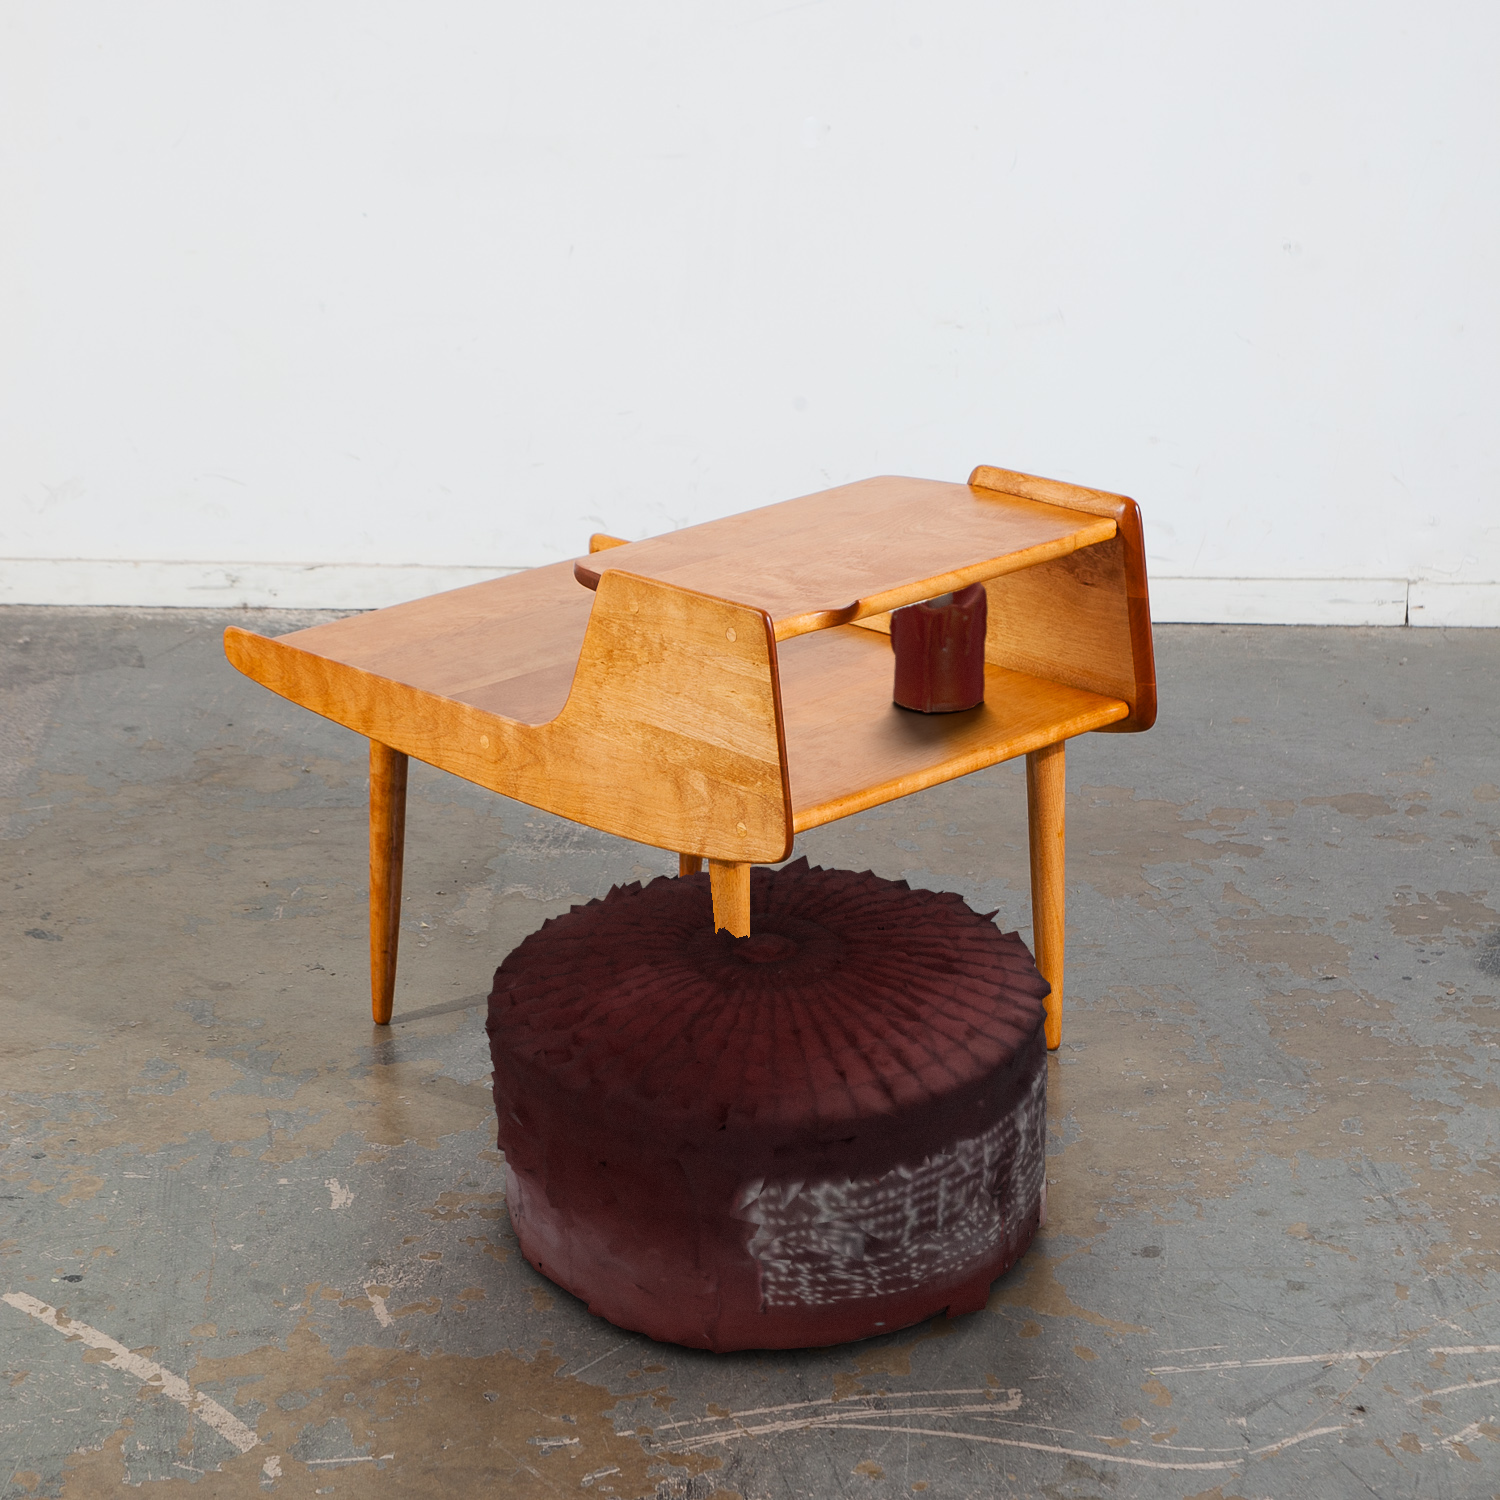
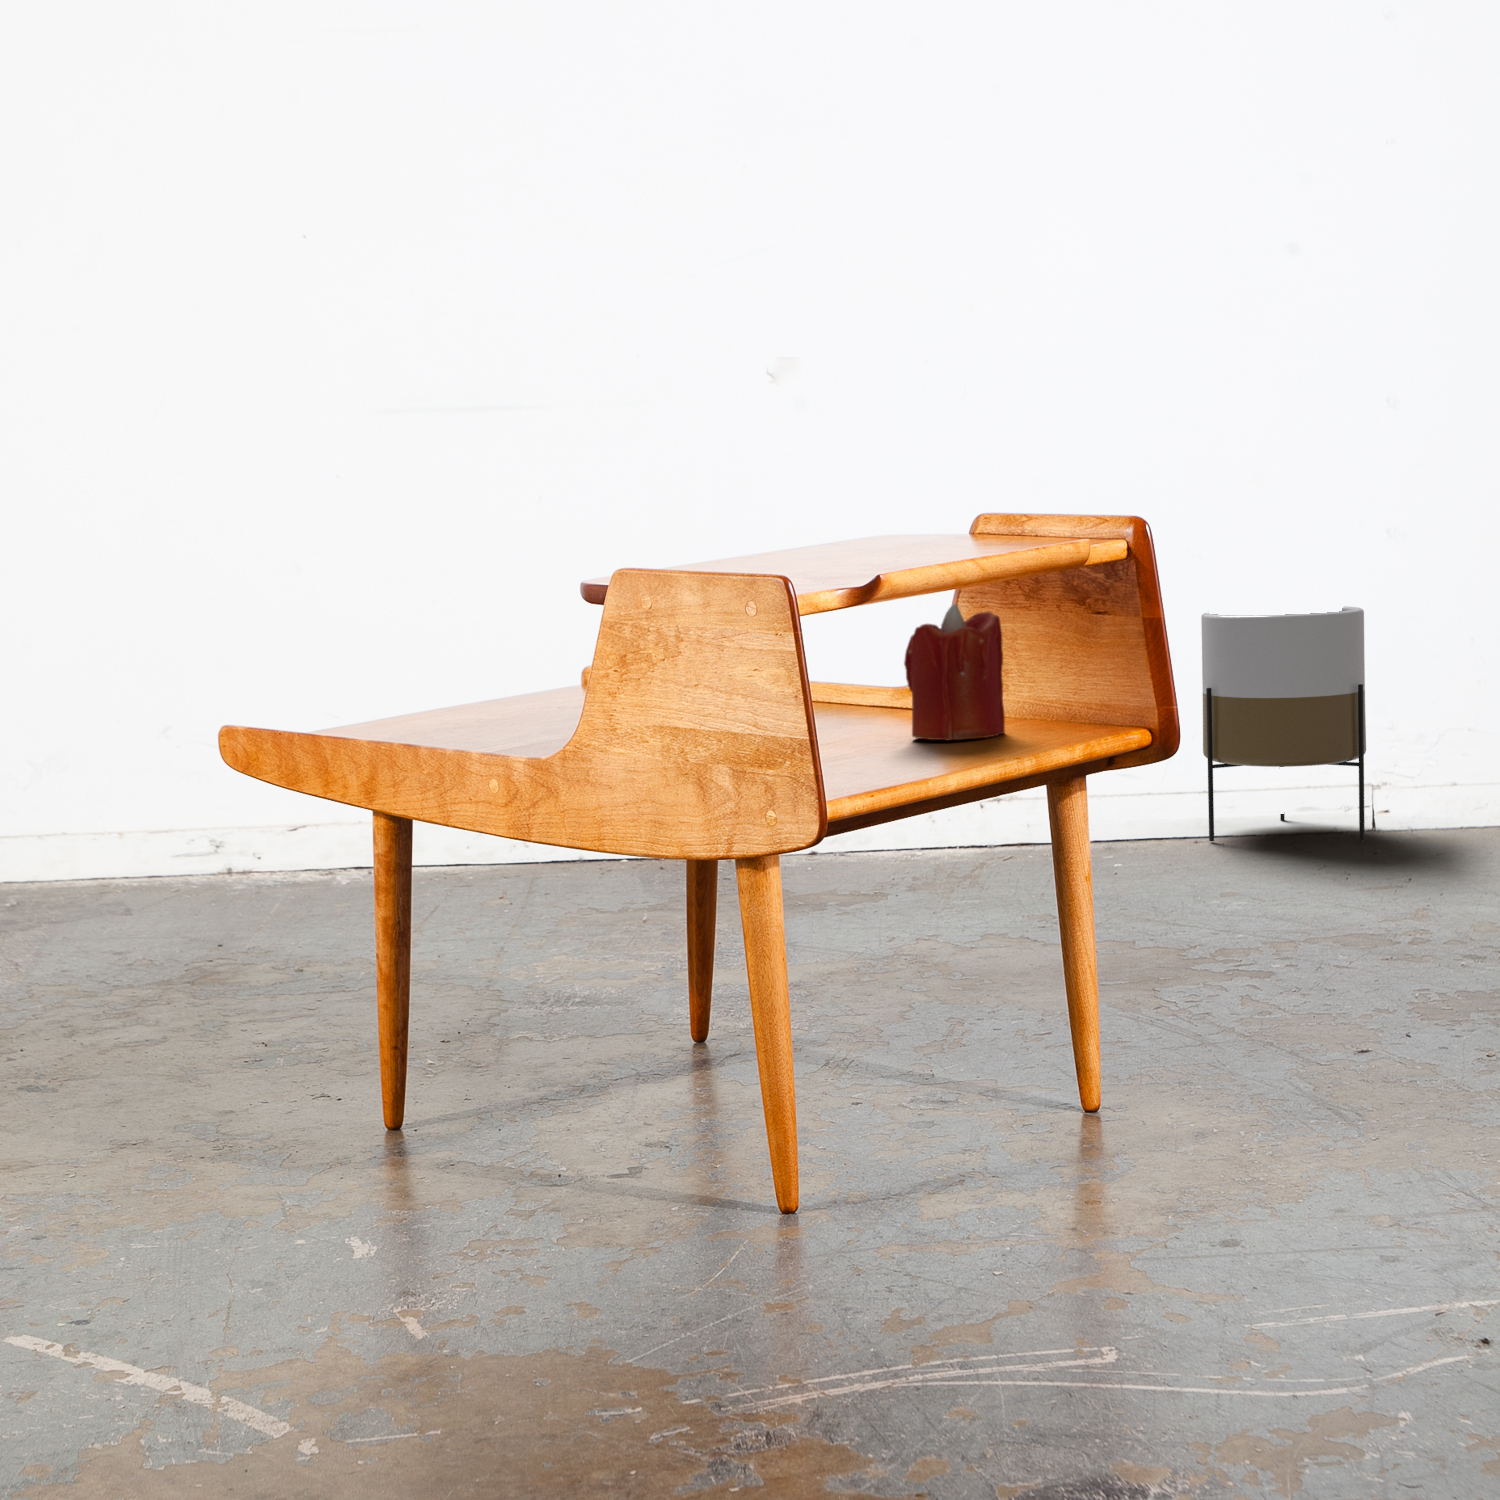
planter: none [1208,416,1385,663] -> present [1201,606,1366,841]
pouf: present [485,855,1051,1354] -> none [517,895,1121,1333]

